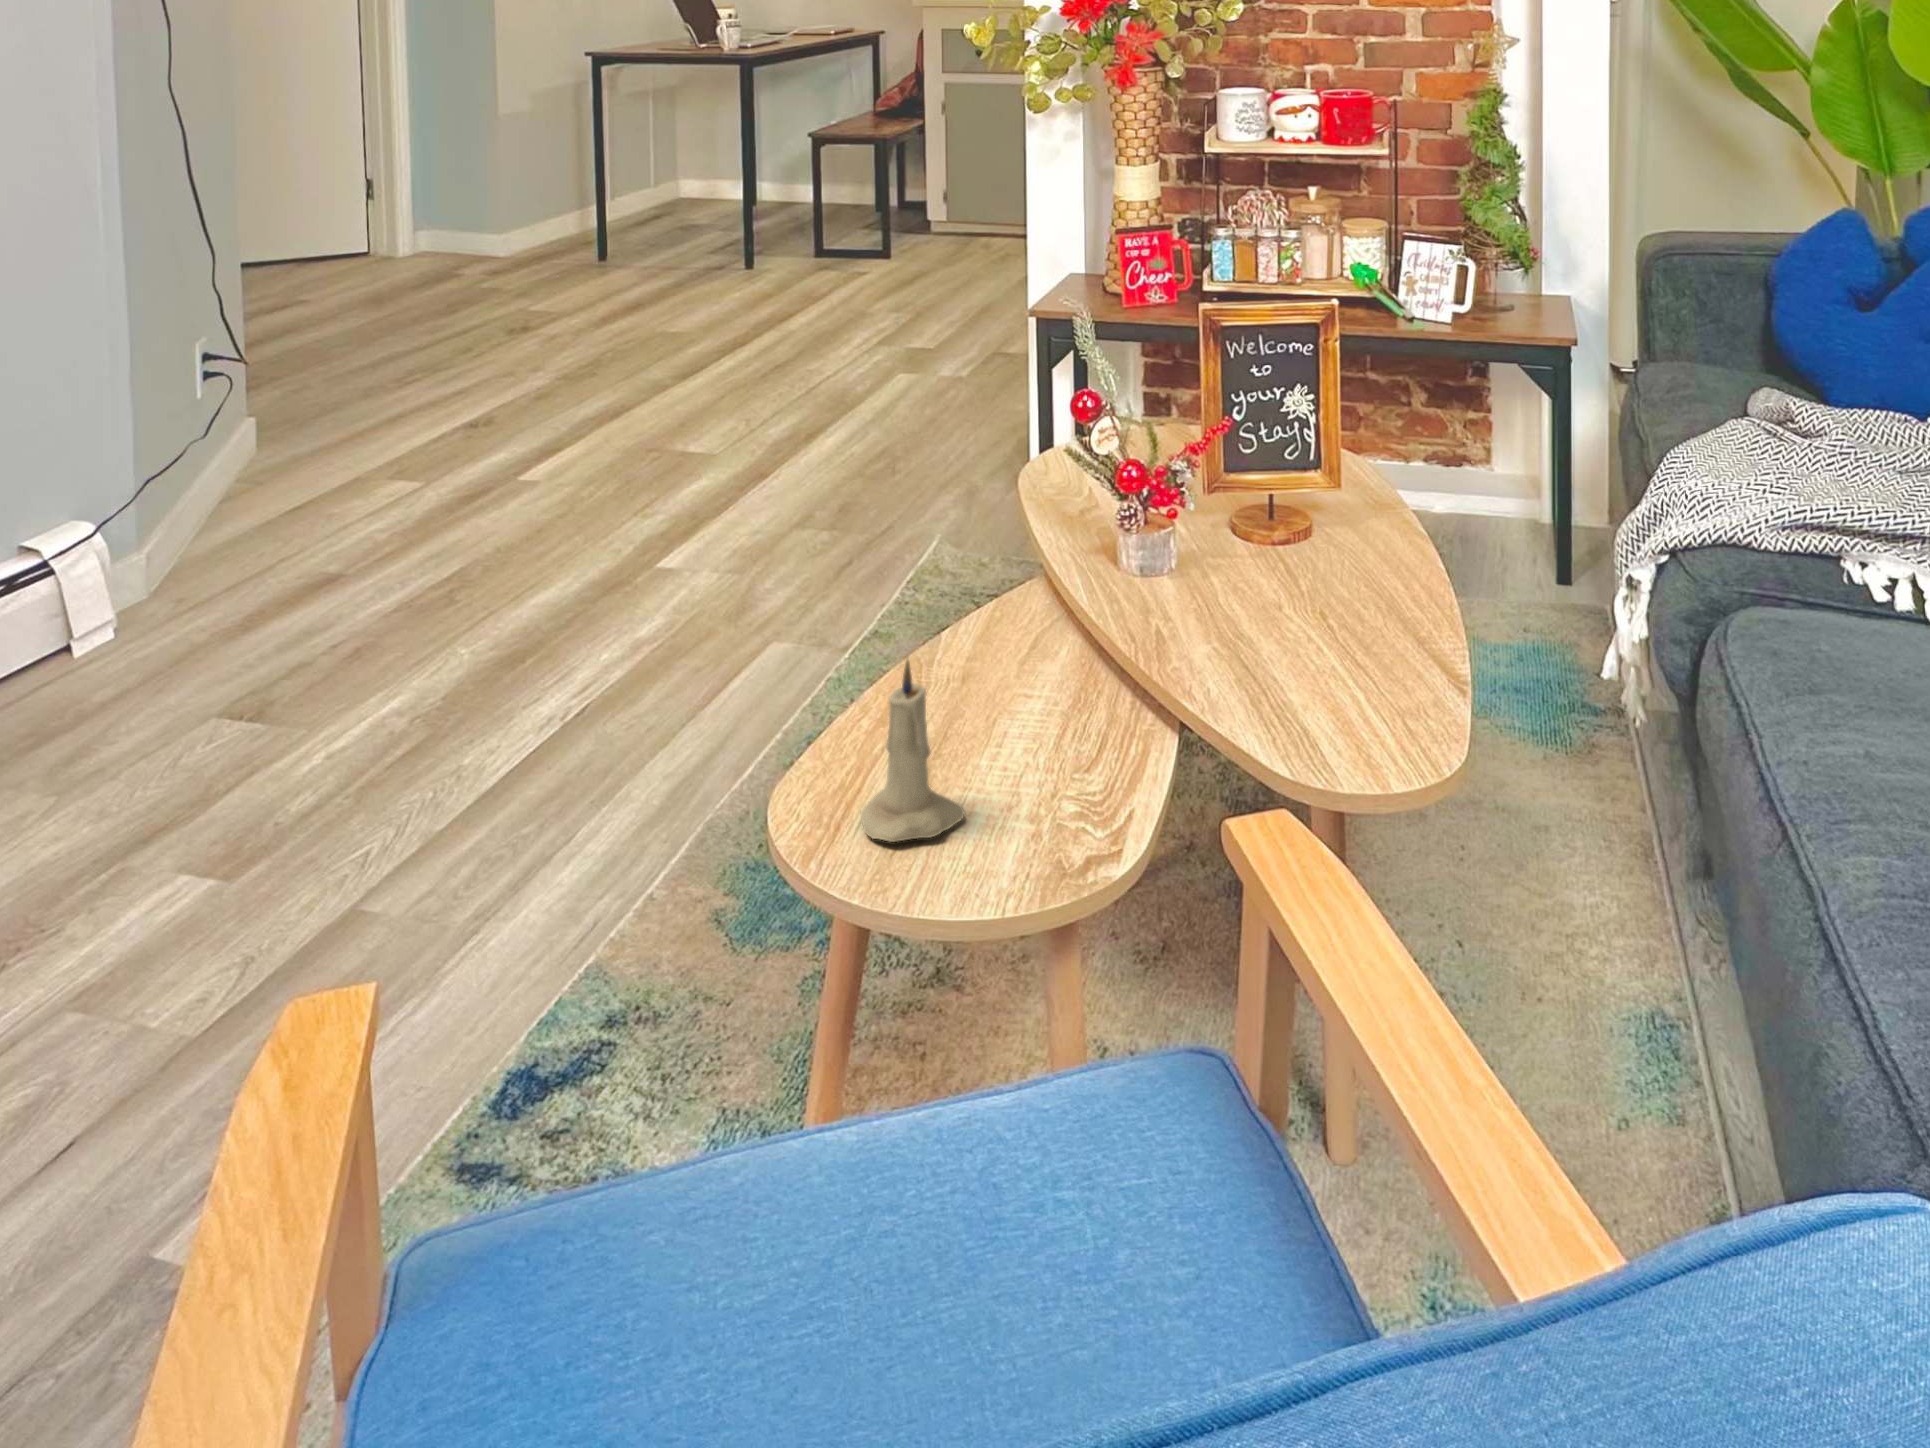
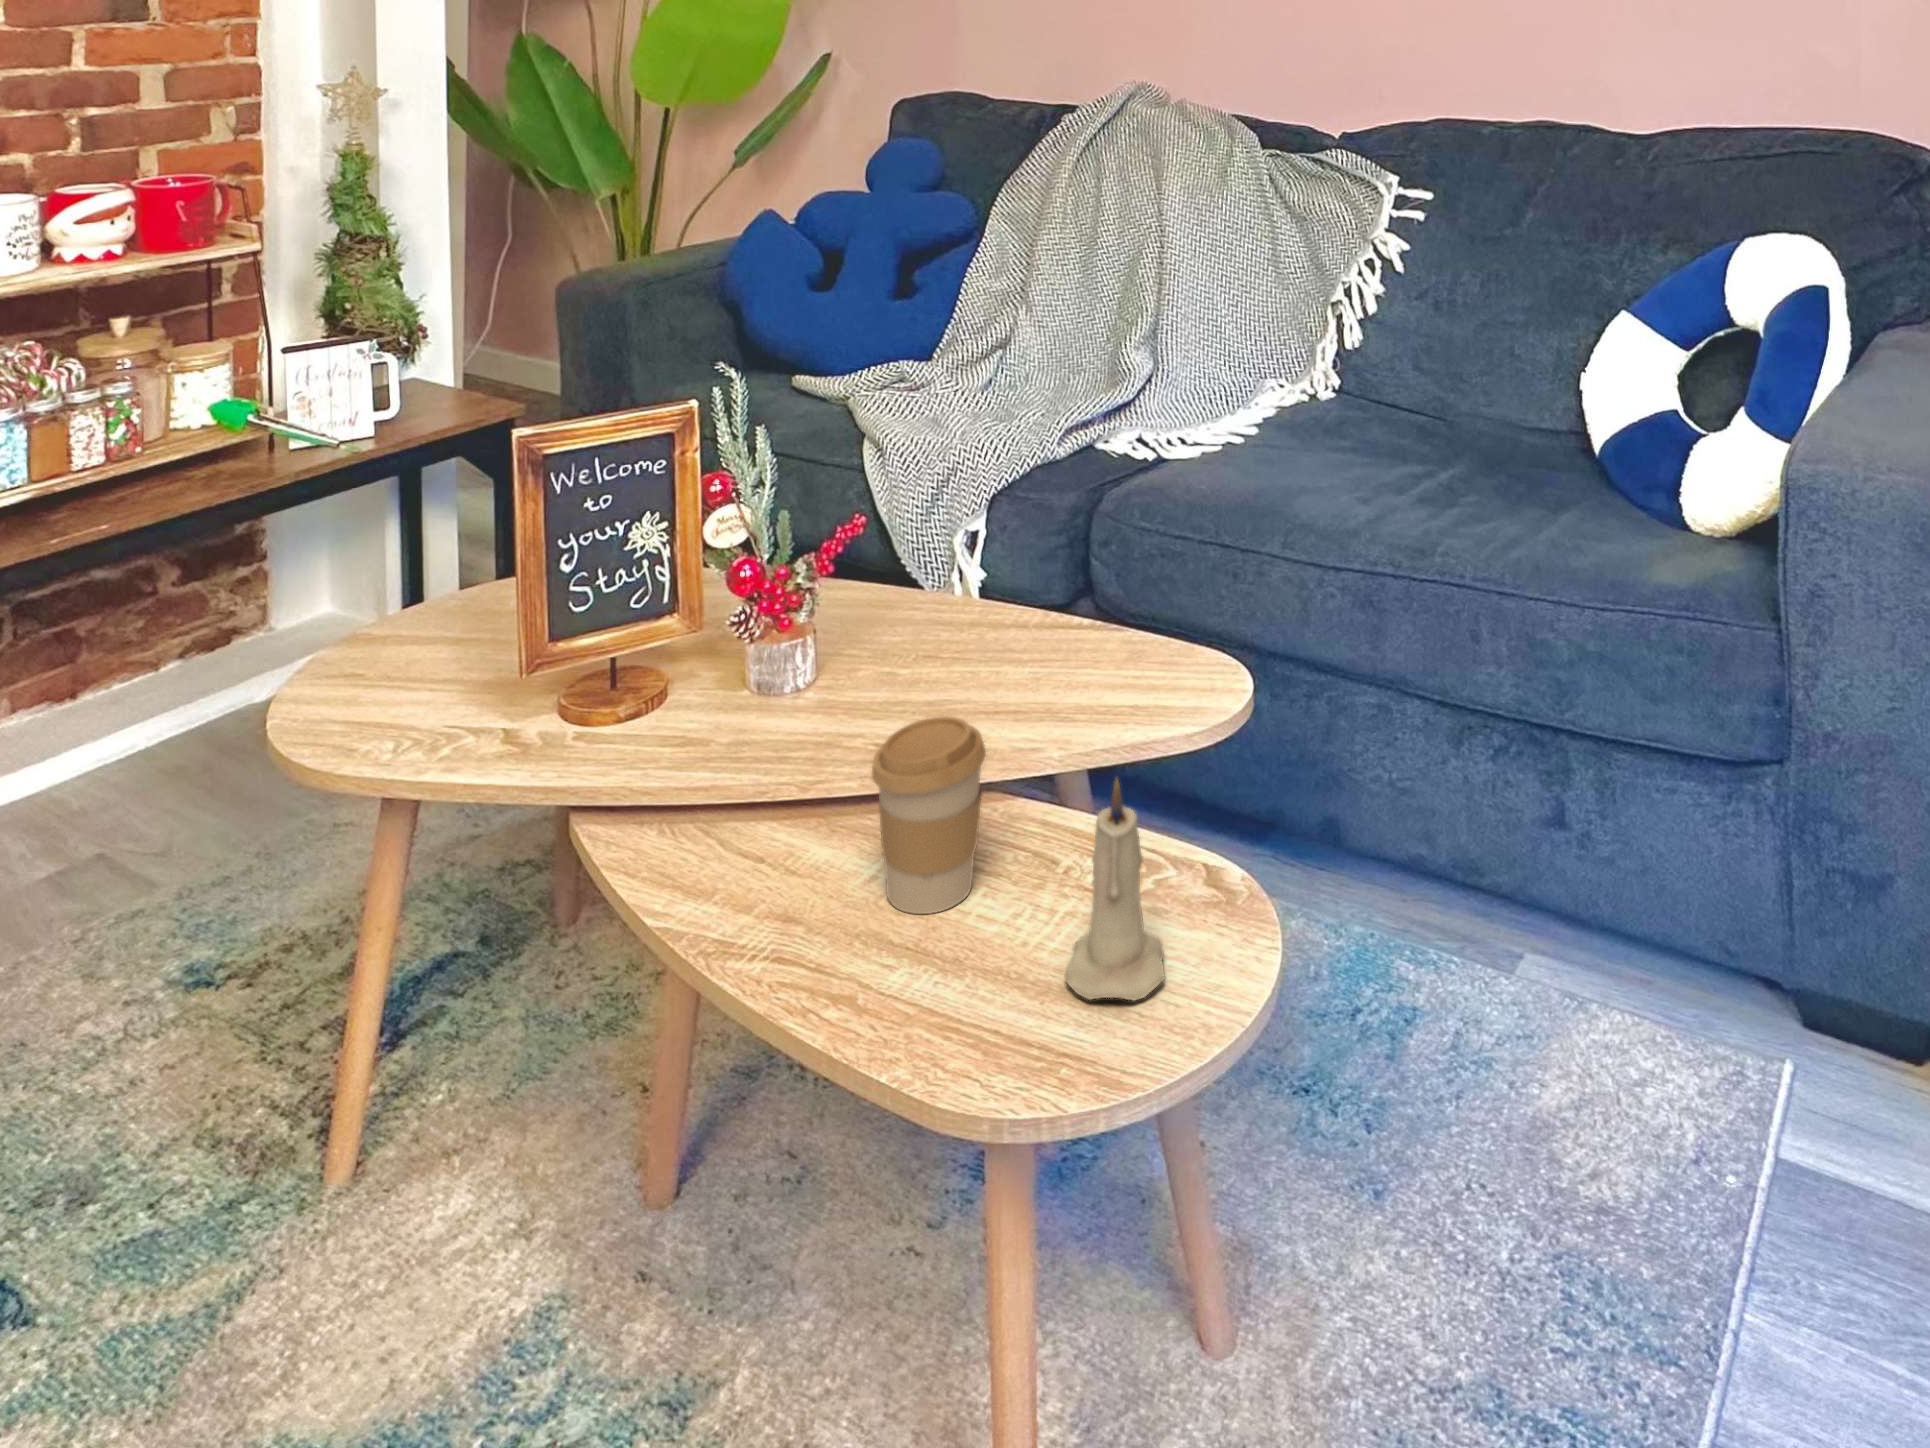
coffee cup: none [946,583,1039,735] -> present [872,716,986,914]

